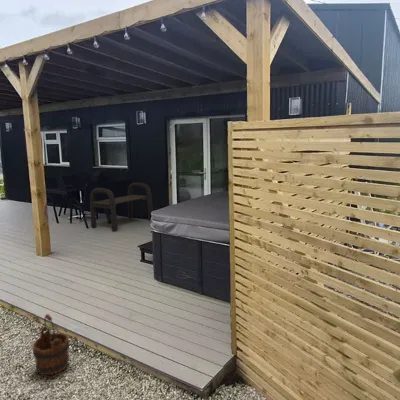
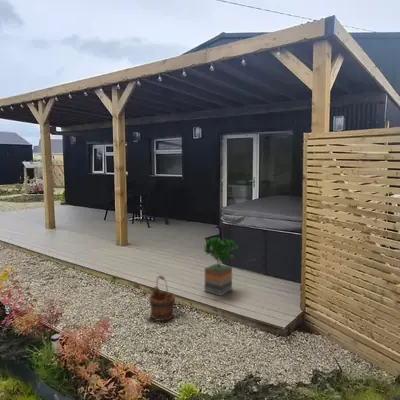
bench: present [90,182,153,232] -> none [152,189,205,231]
potted tree: none [110,255,159,333] -> present [205,238,237,295]

